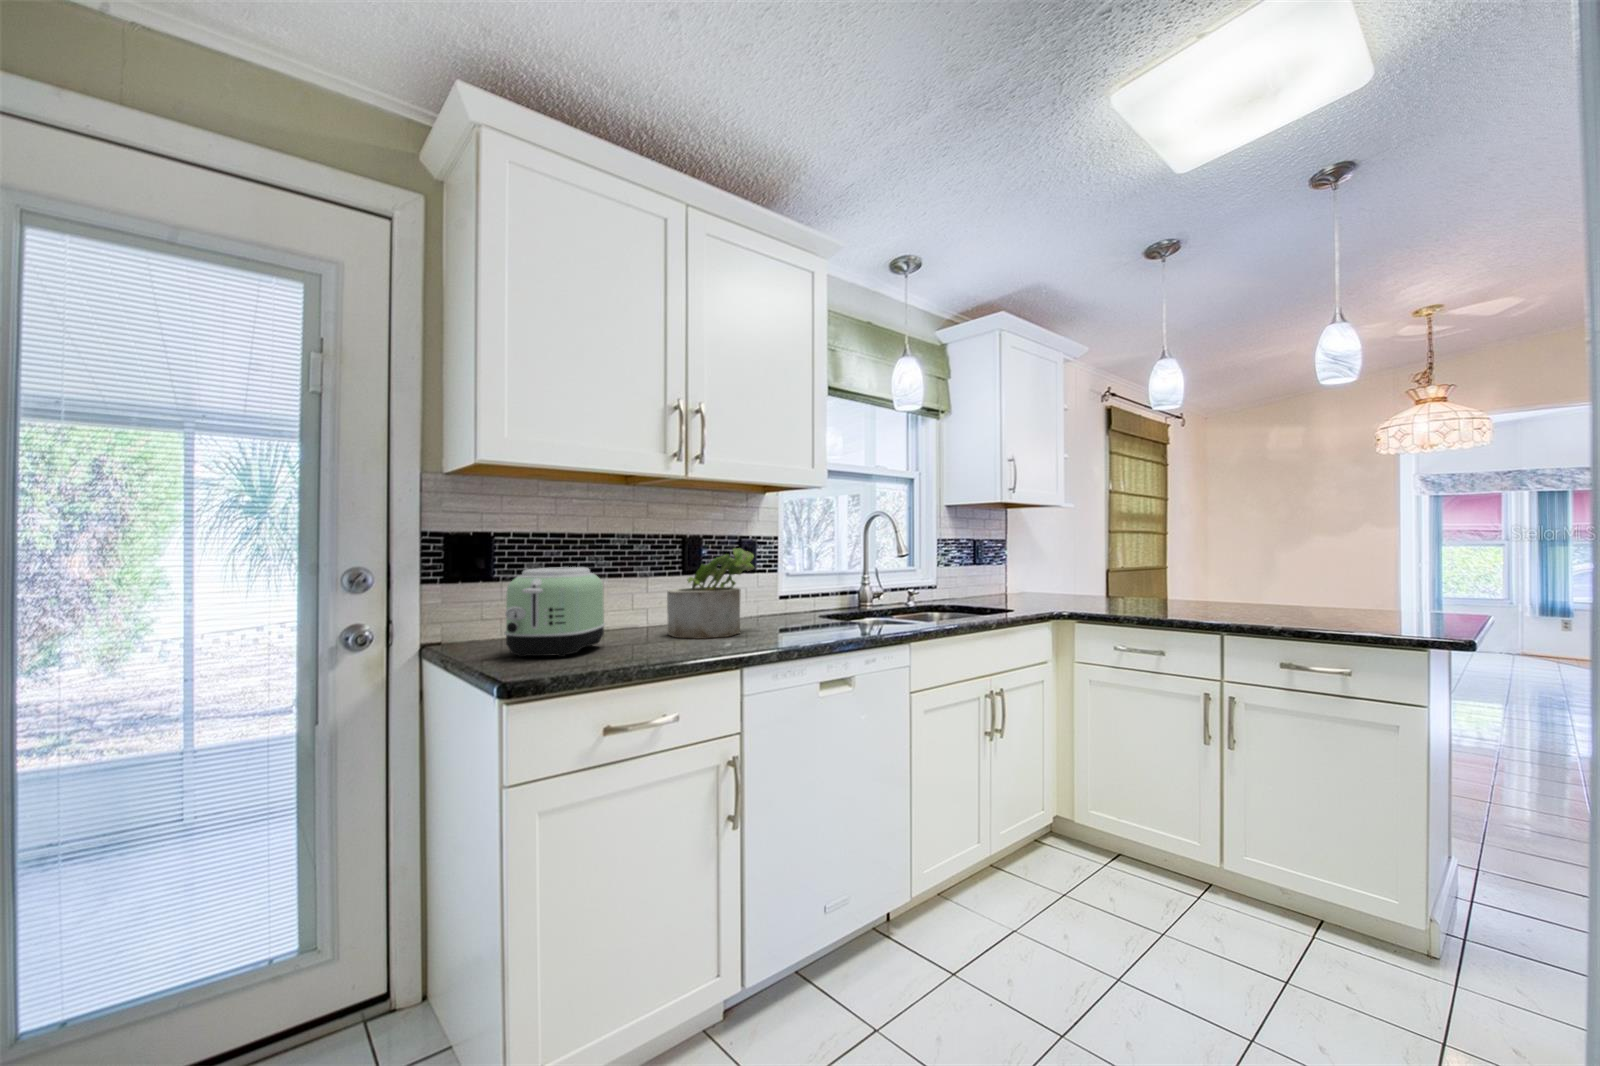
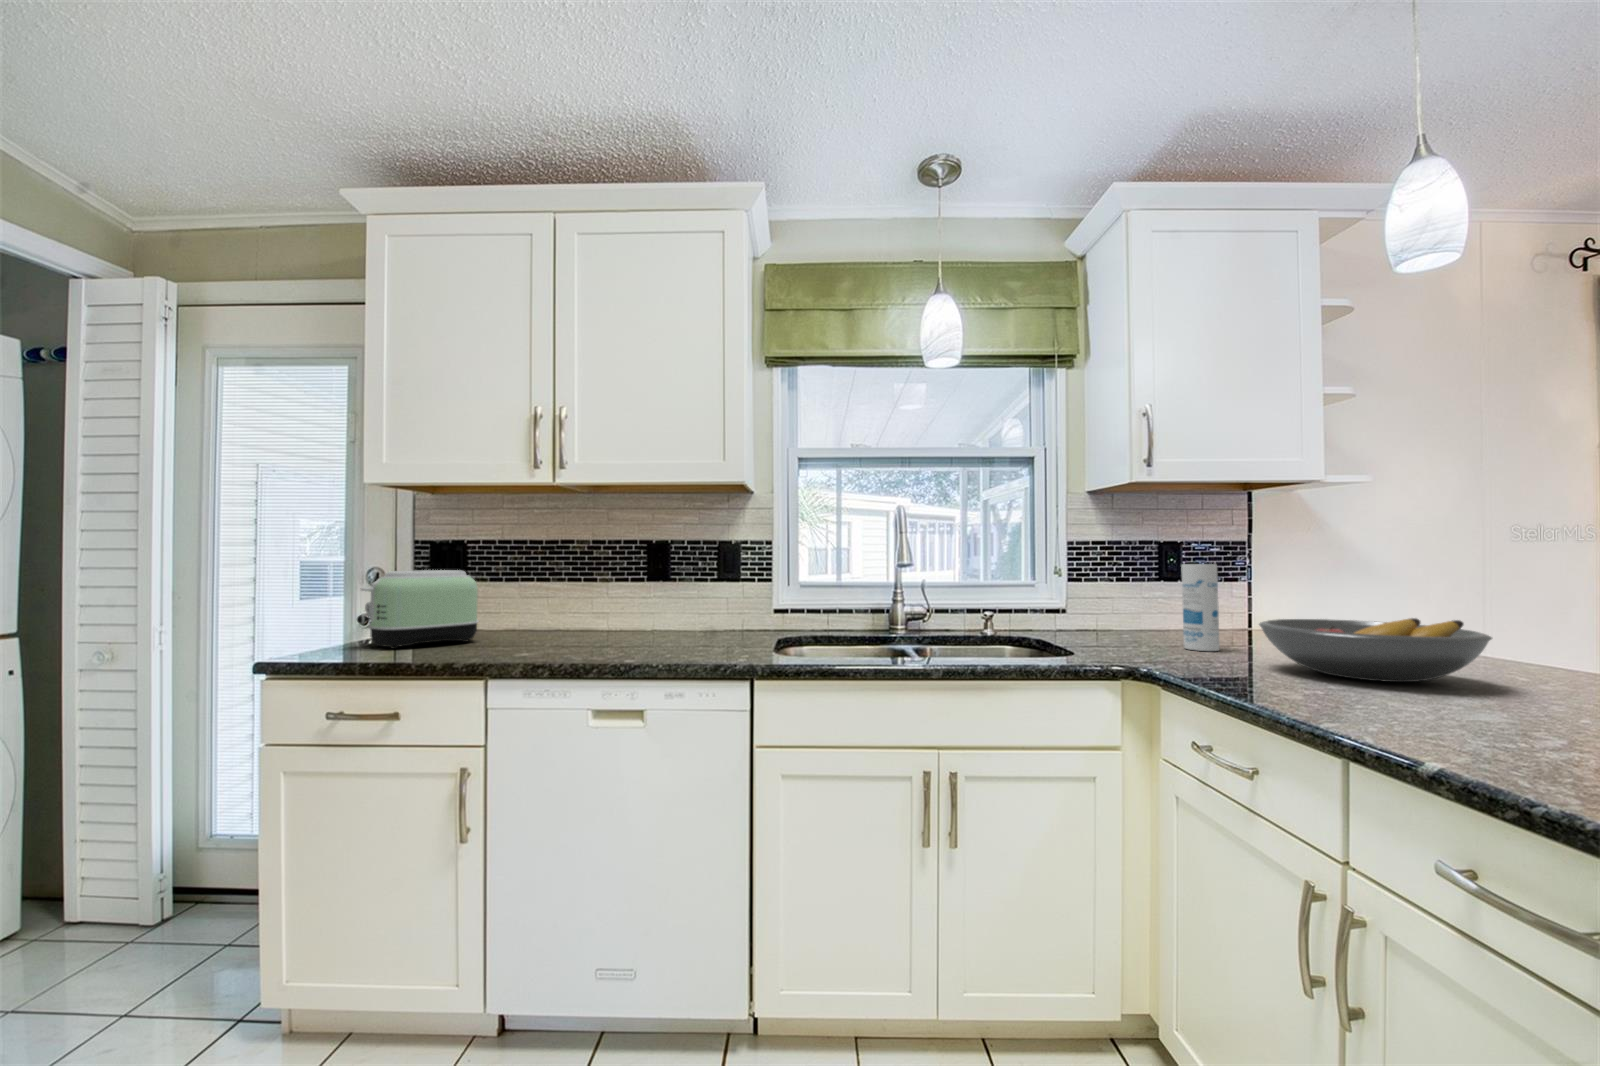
potted plant: present [667,548,754,639] -> none [557,554,665,646]
canister: none [1033,553,1053,606] -> present [1181,564,1220,651]
fruit bowl: none [1095,578,1193,610] -> present [1259,618,1492,682]

